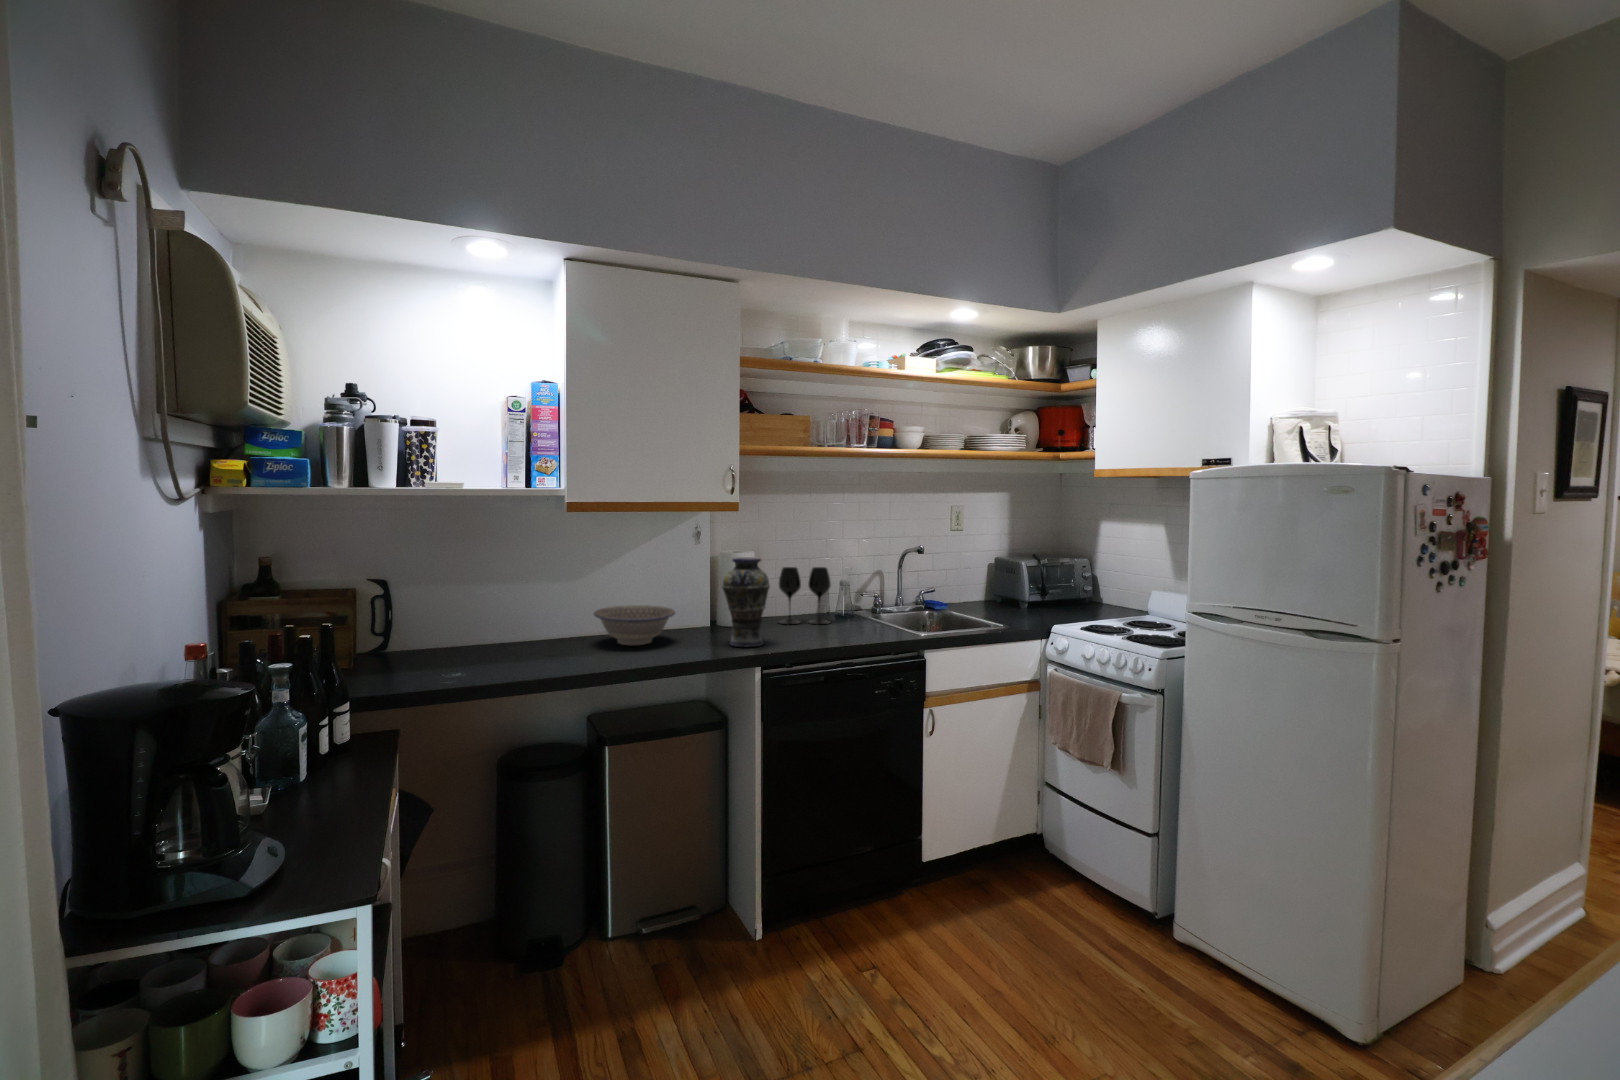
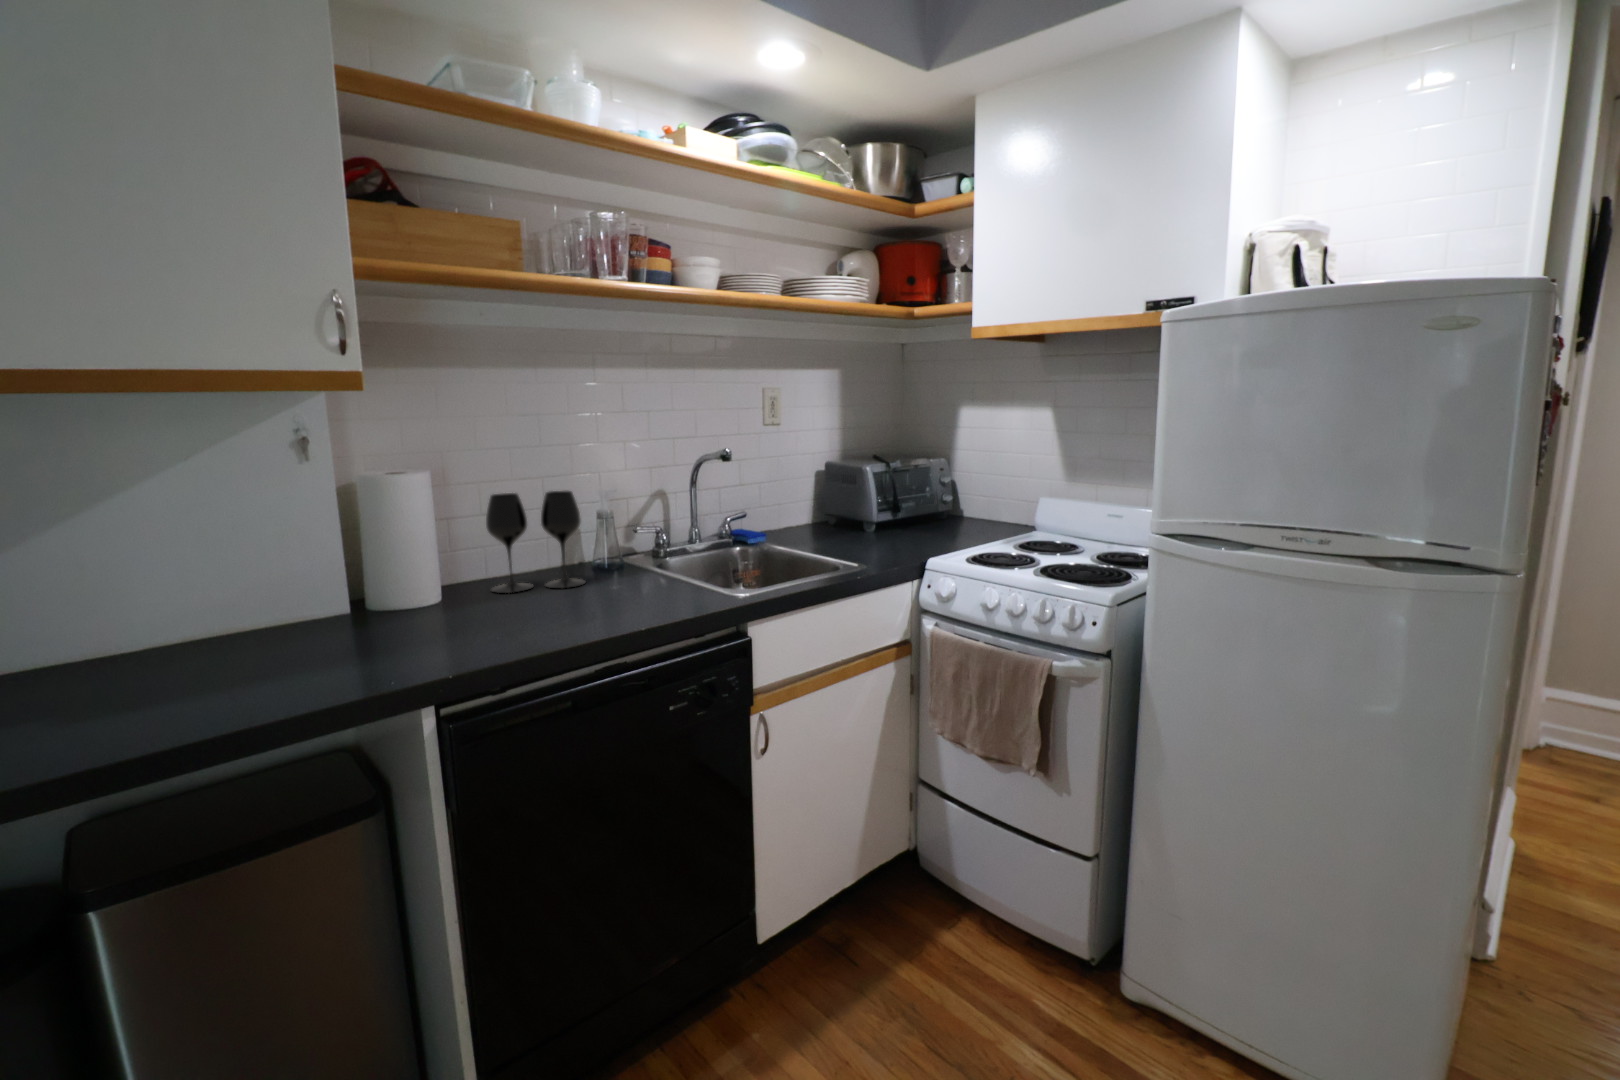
vase: present [722,557,770,647] -> none [344,481,451,662]
bowl: present [594,605,675,645] -> none [31,588,252,683]

